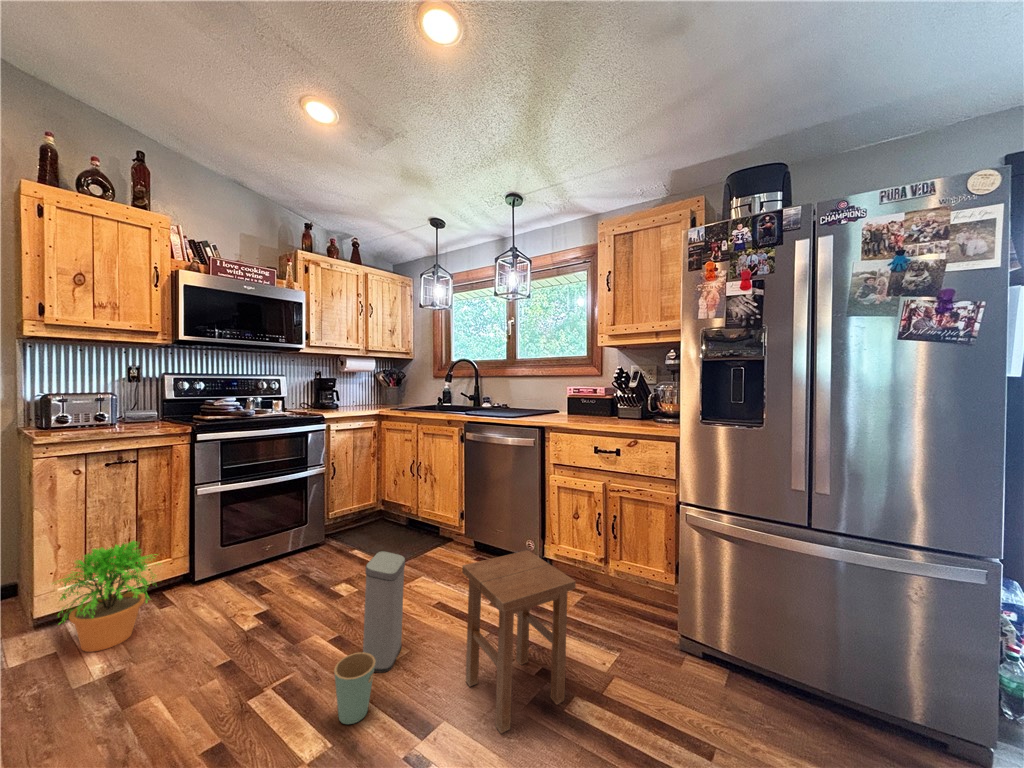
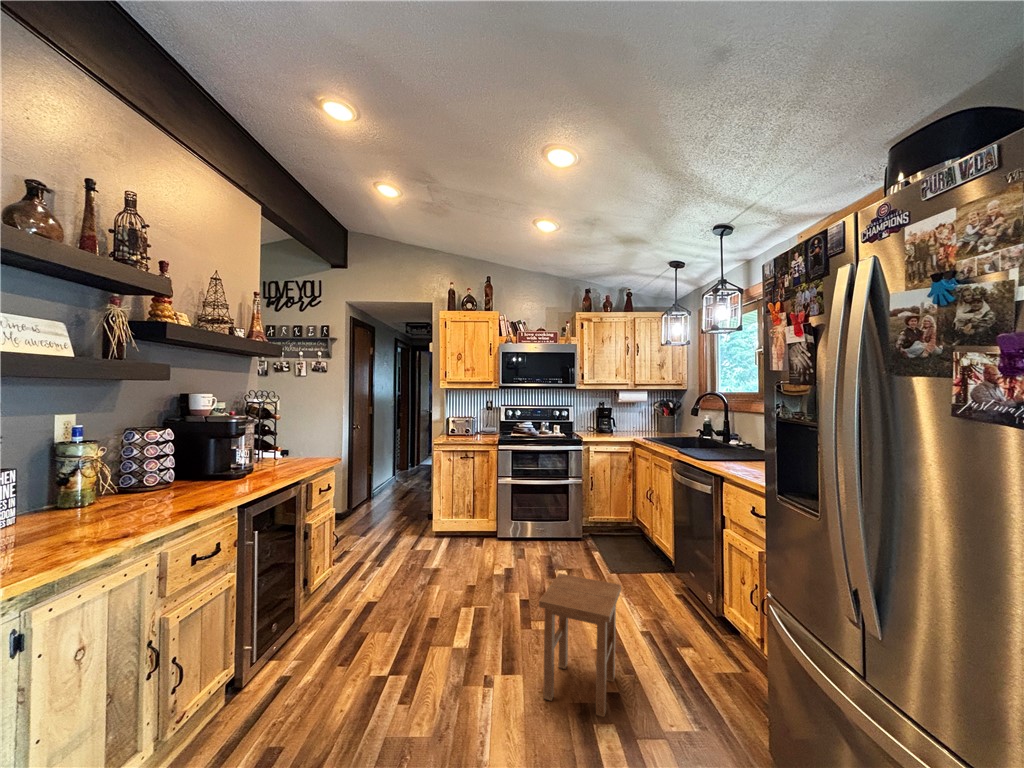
potted plant: present [60,541,156,652] -> none [433,504,472,559]
trash can: present [334,552,405,724] -> none [484,549,553,644]

